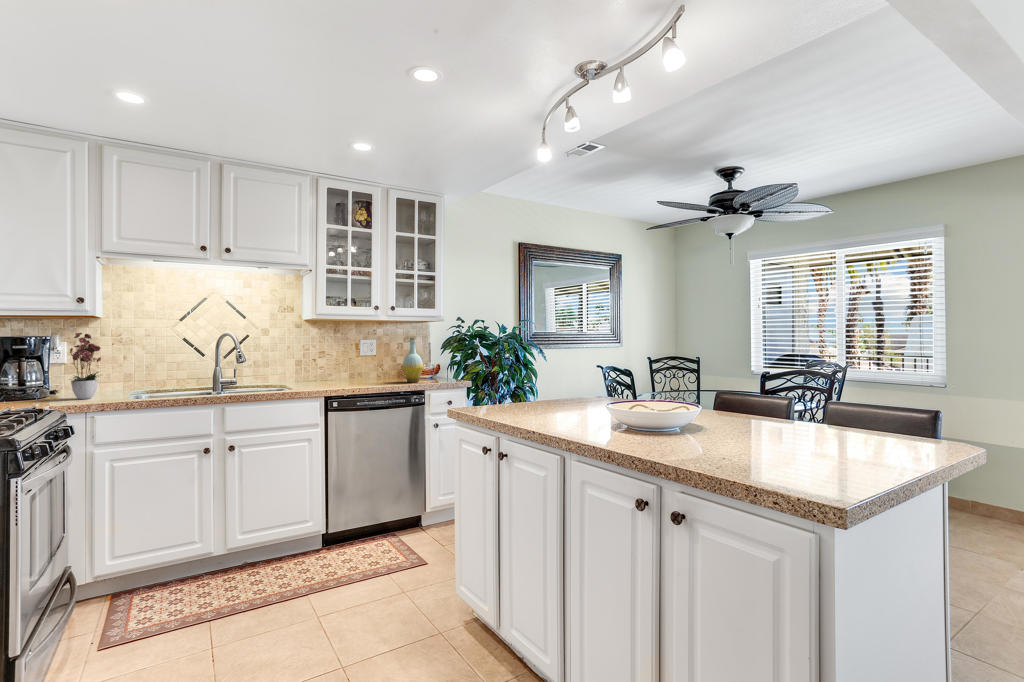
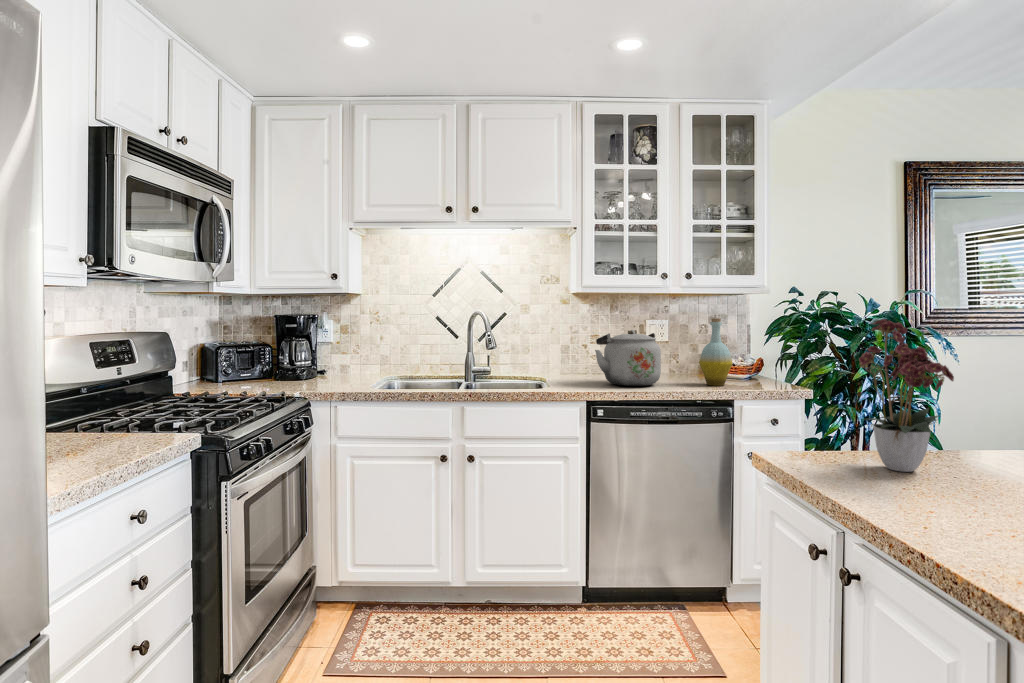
flower arrangement: present [70,333,101,399] -> present [859,319,954,472]
kettle: none [329,346,377,385] -> present [595,330,661,386]

